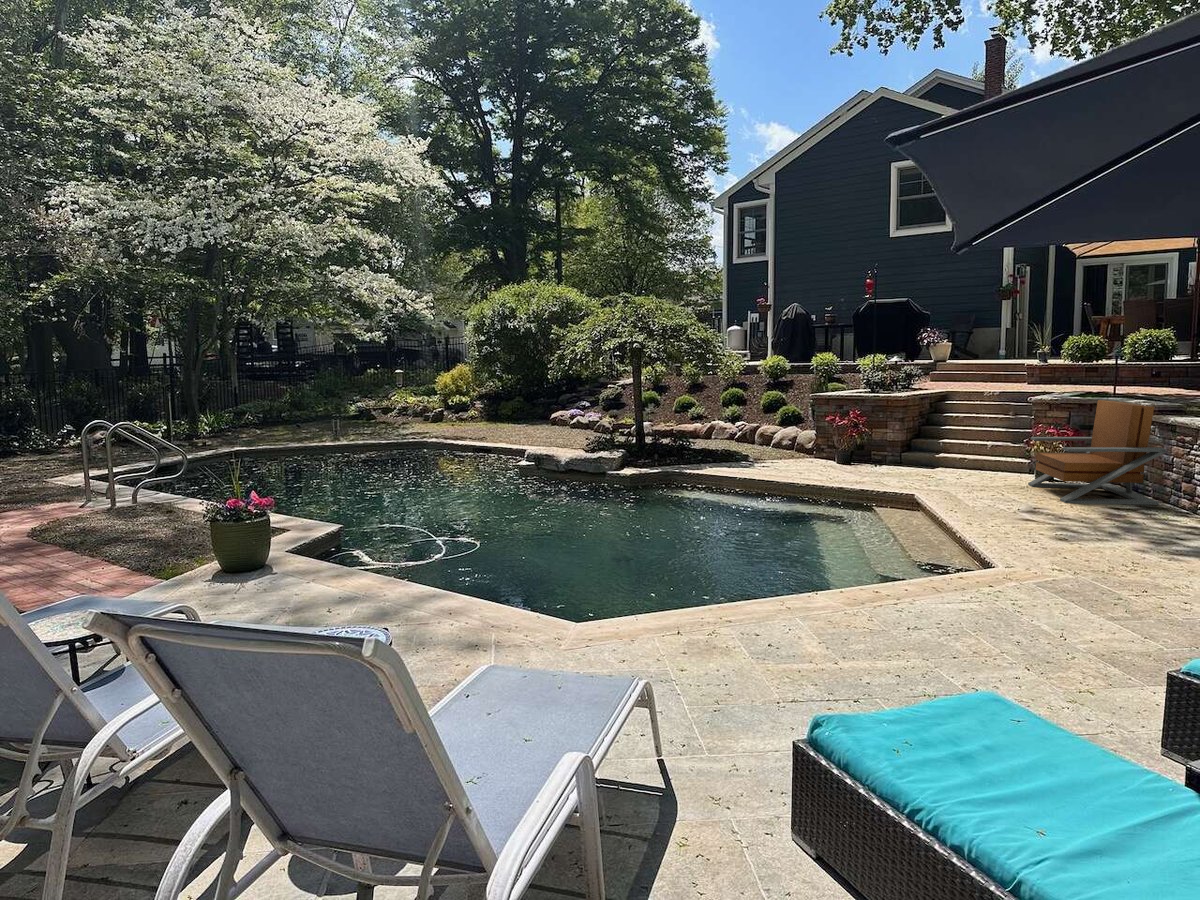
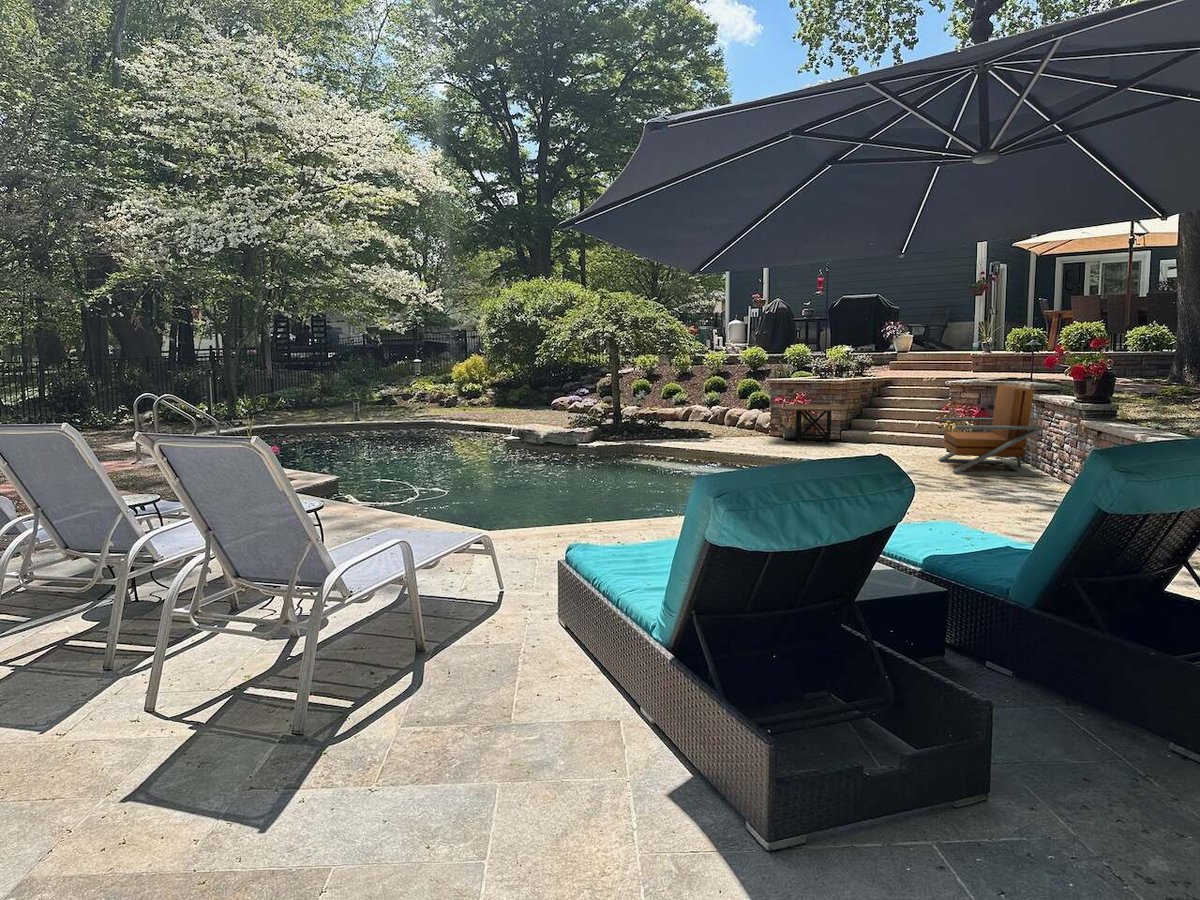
side table: none [834,420,906,465] -> present [781,404,846,444]

